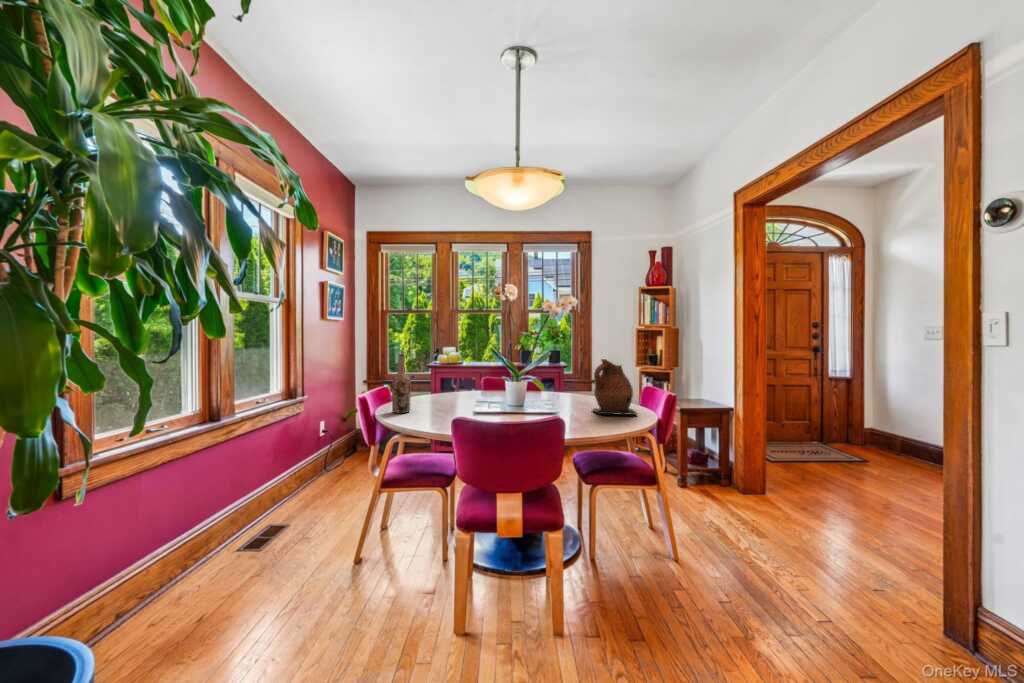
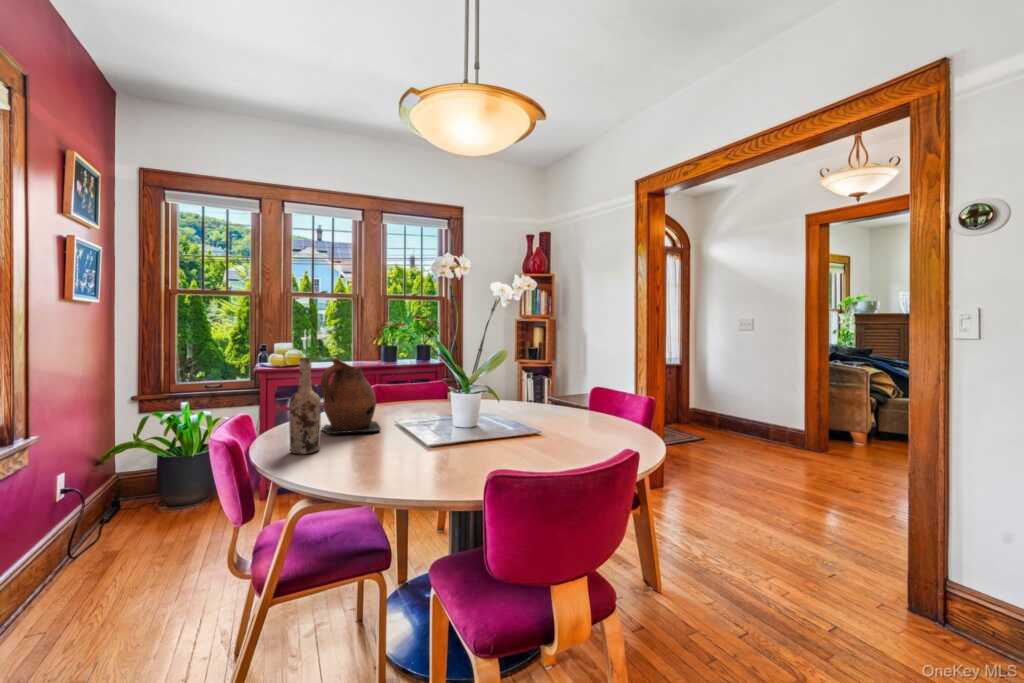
ceramic pitcher: present [593,359,637,415] -> present [321,359,381,433]

